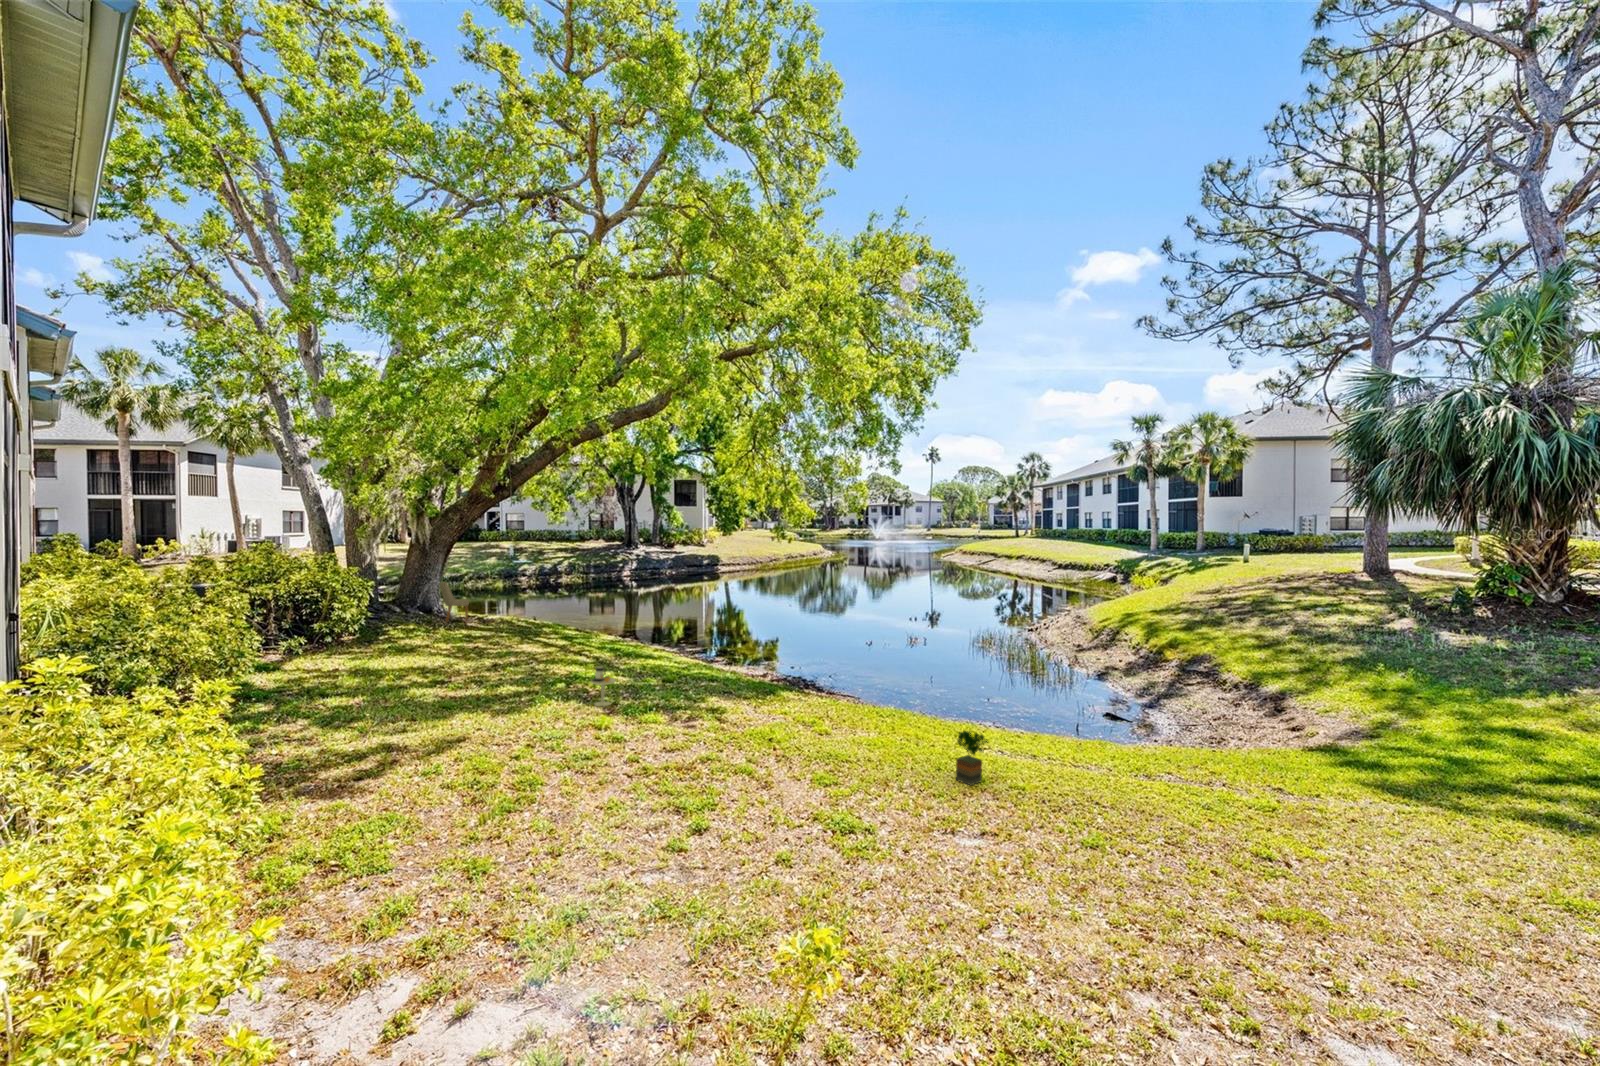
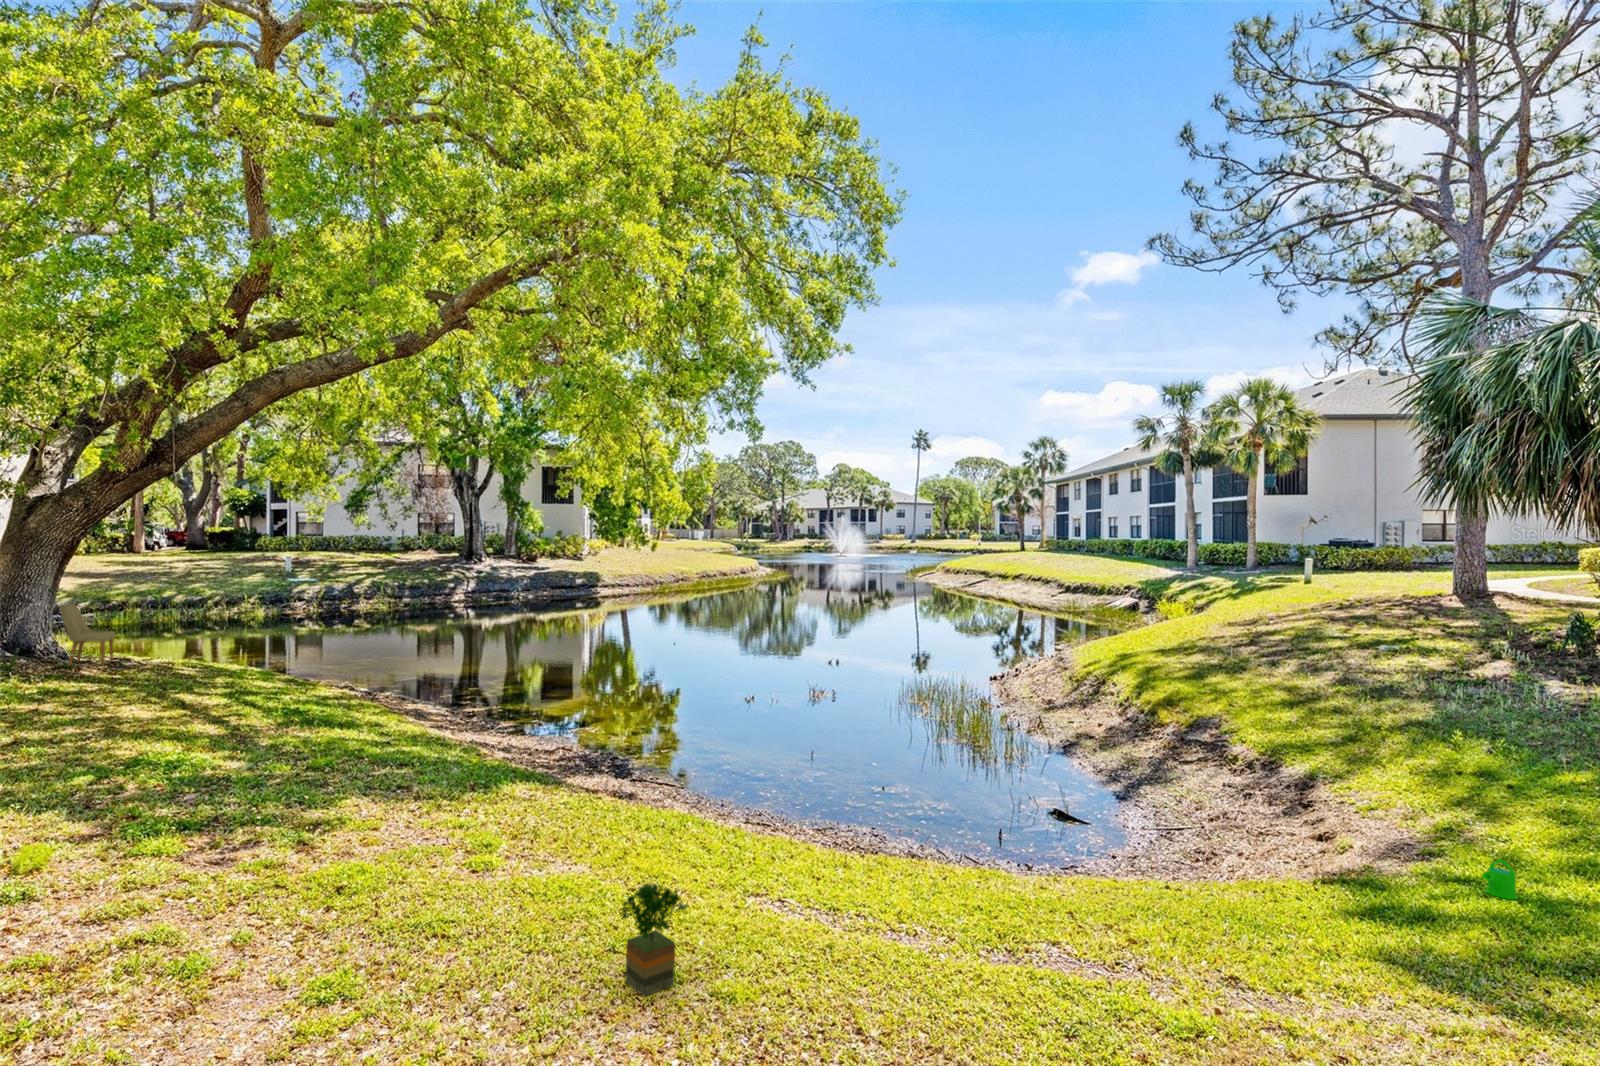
side table: present [591,666,615,706] -> none [94,748,148,819]
watering can: none [1401,732,1423,755] -> present [1482,859,1518,899]

